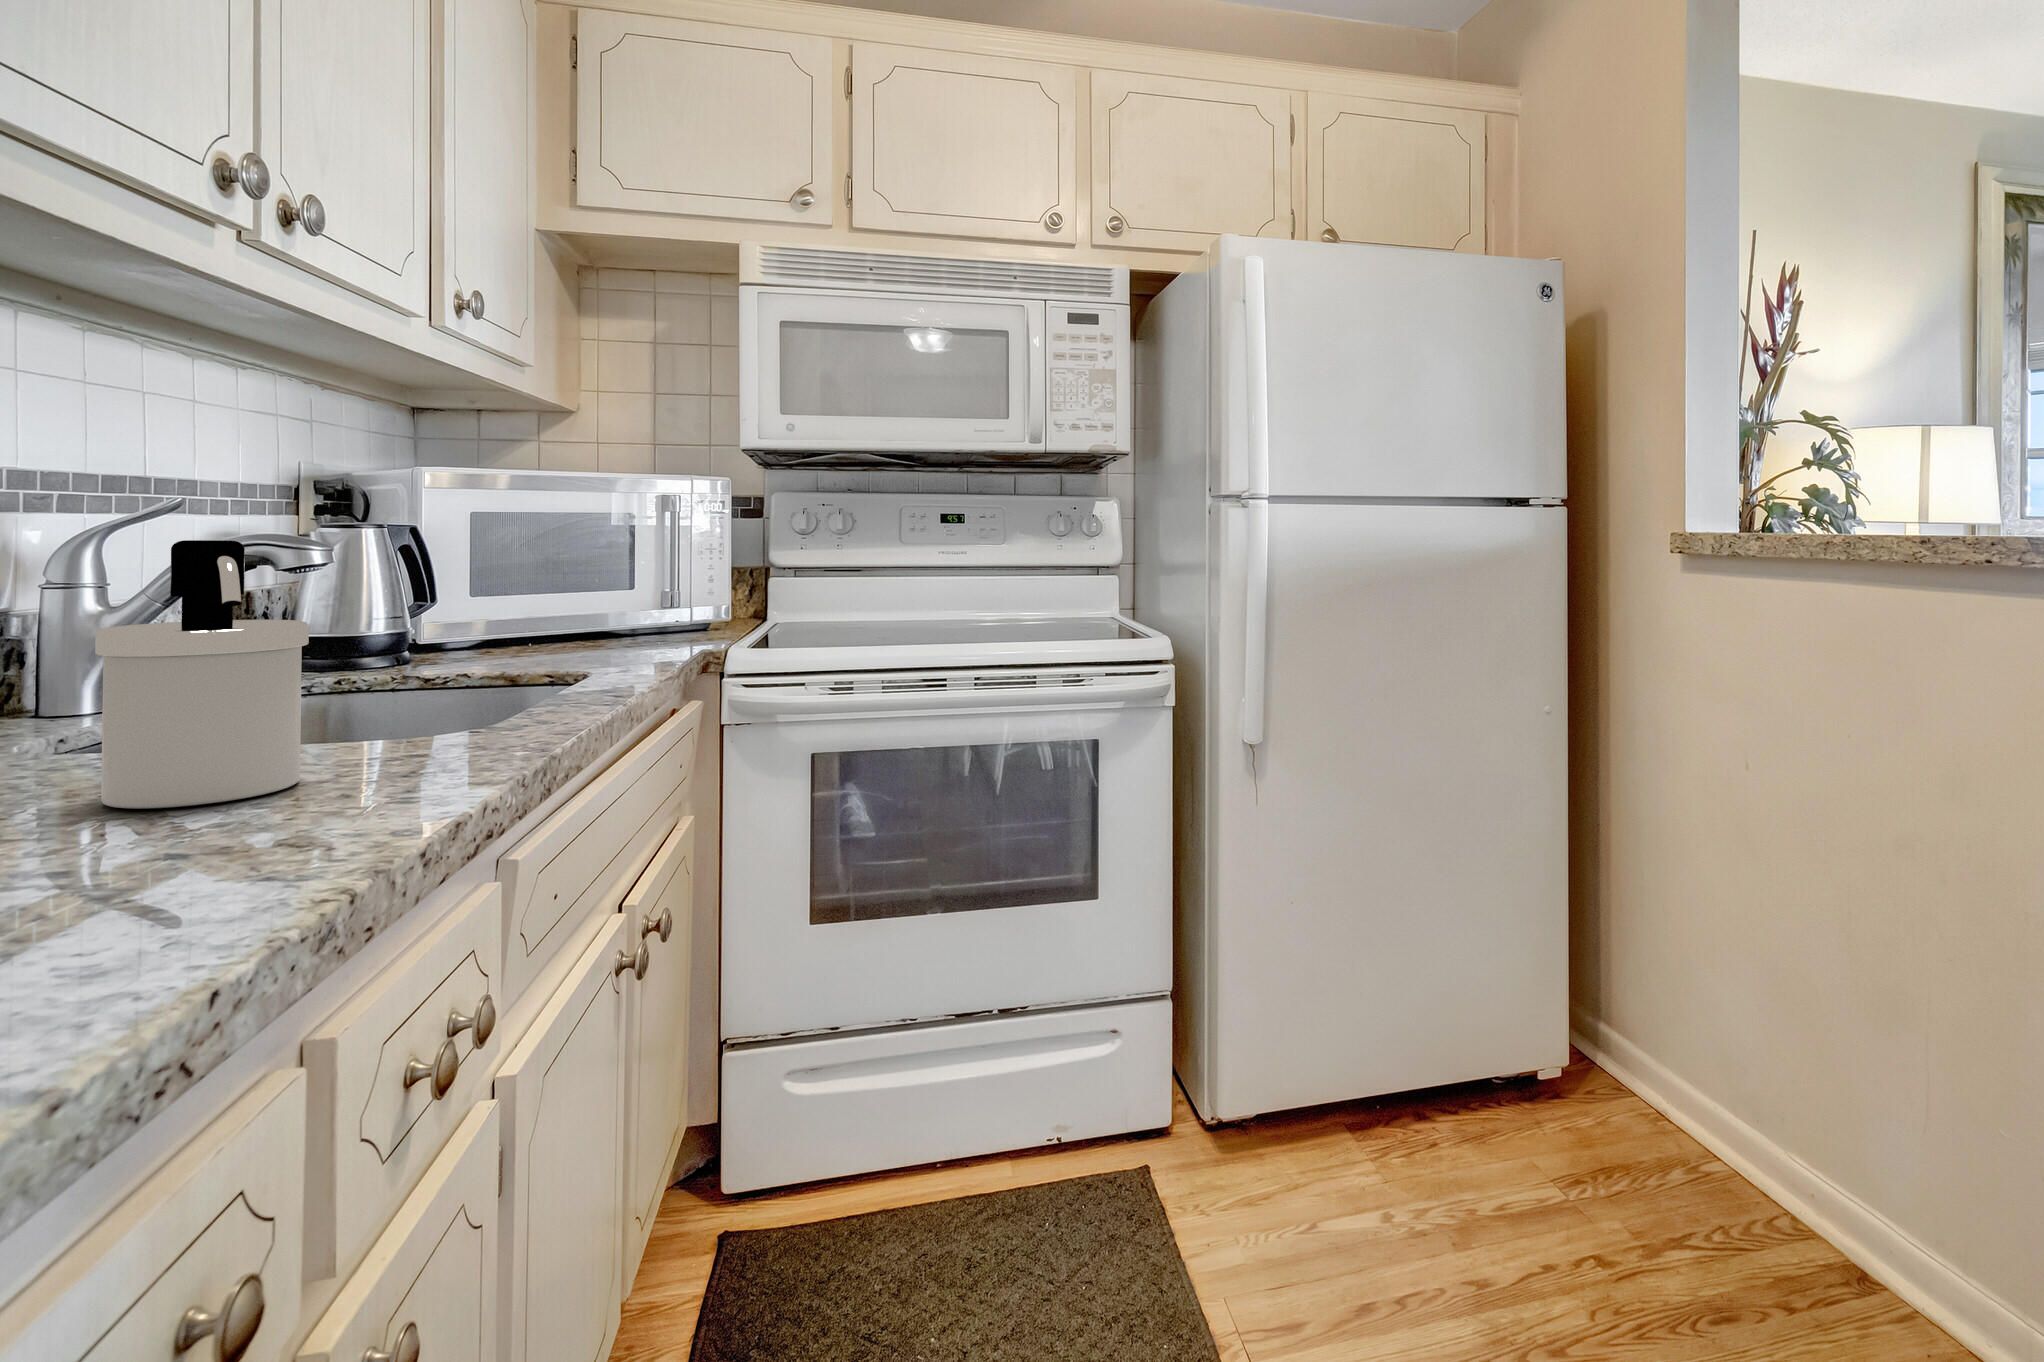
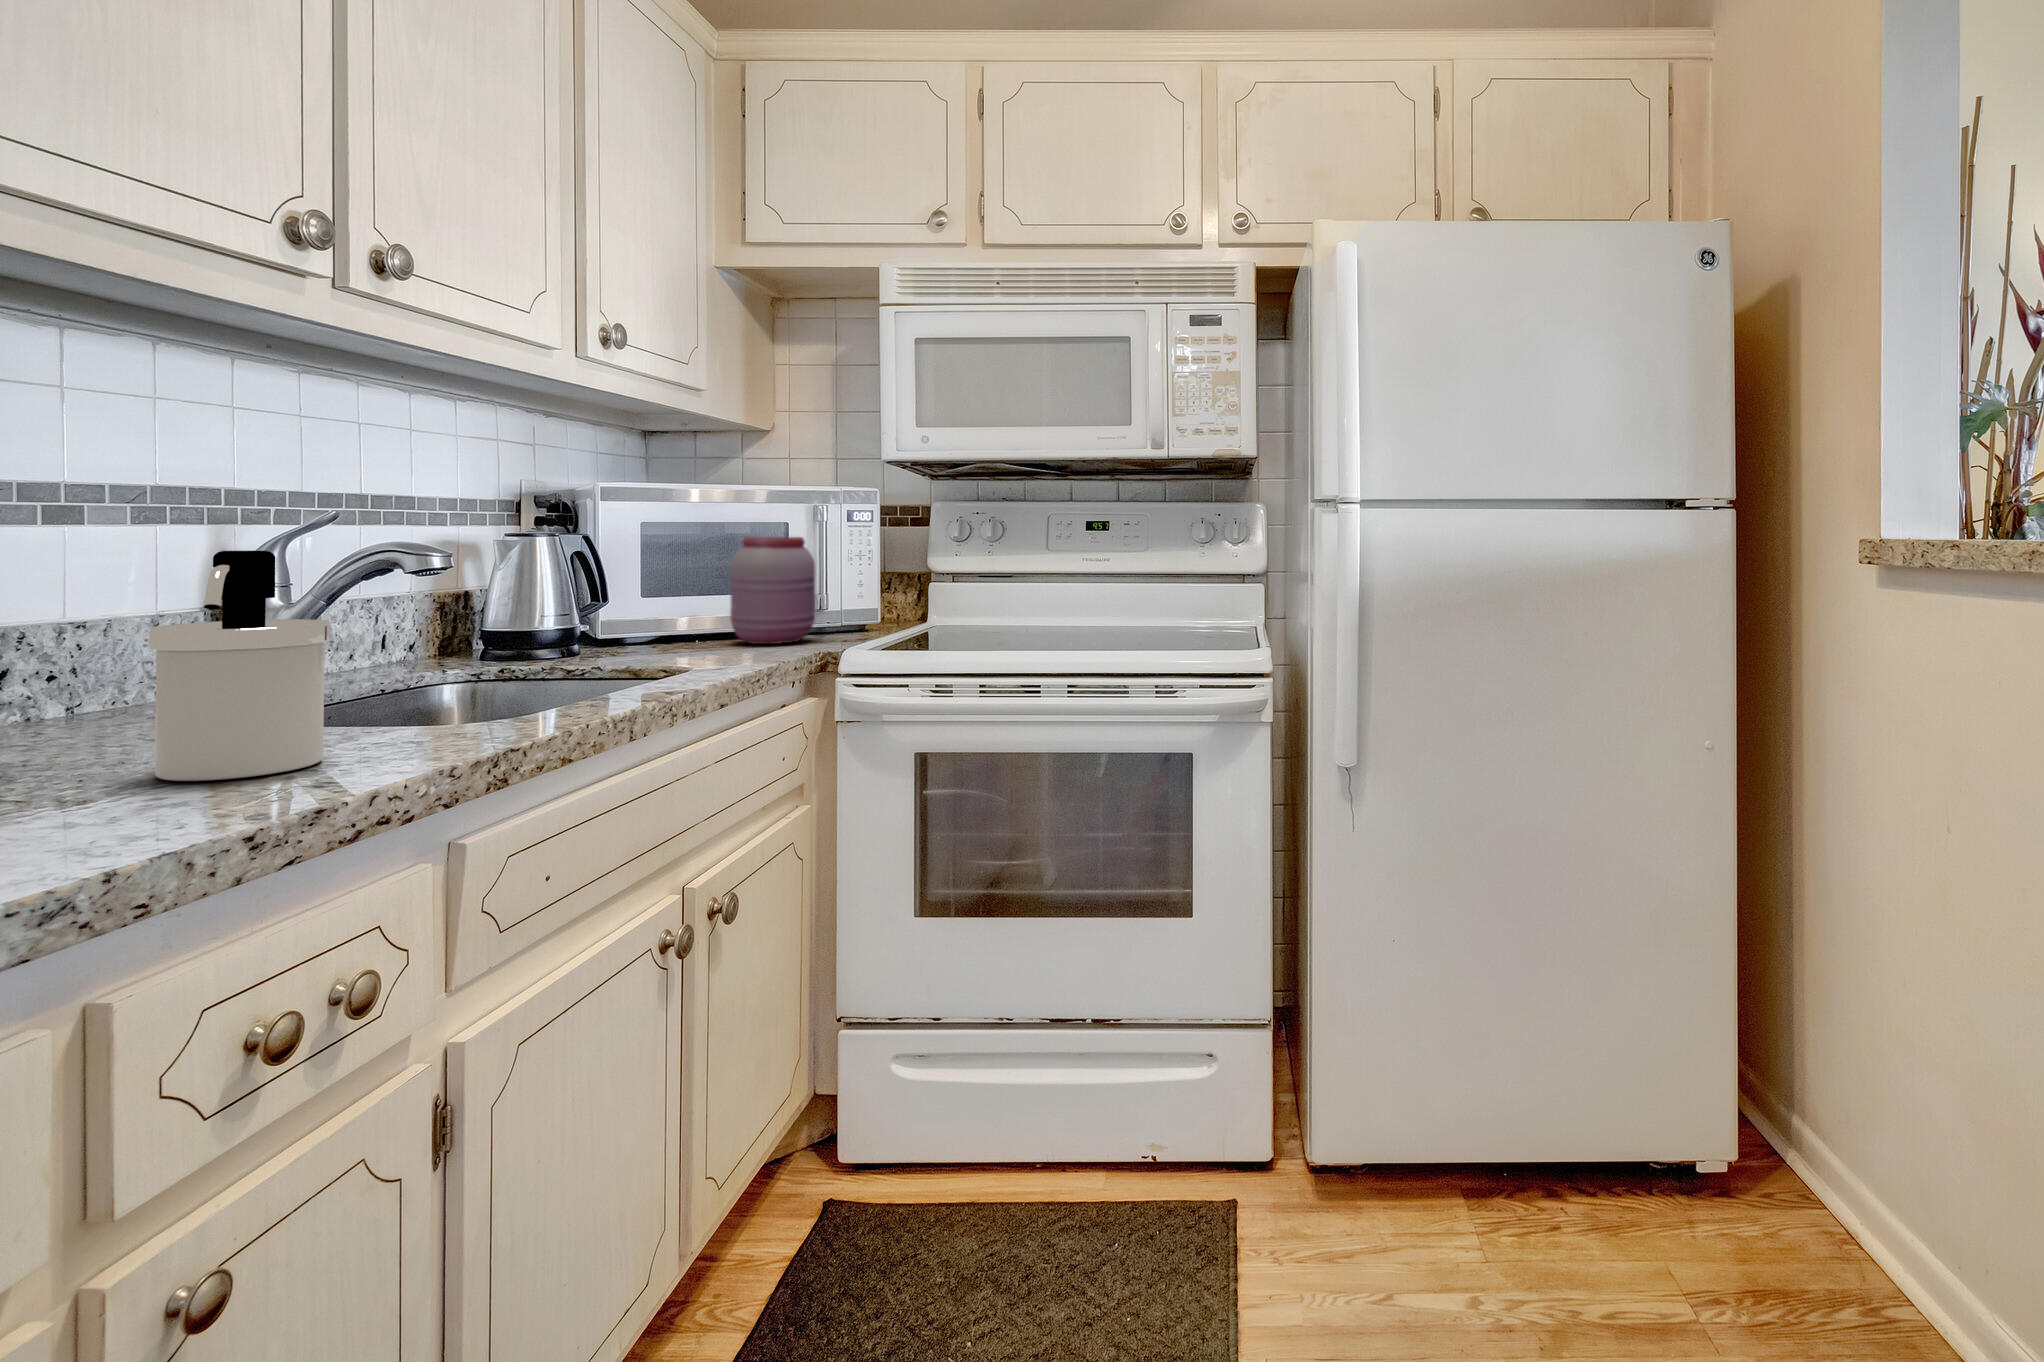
jar: none [572,530,670,646] -> present [730,537,815,644]

